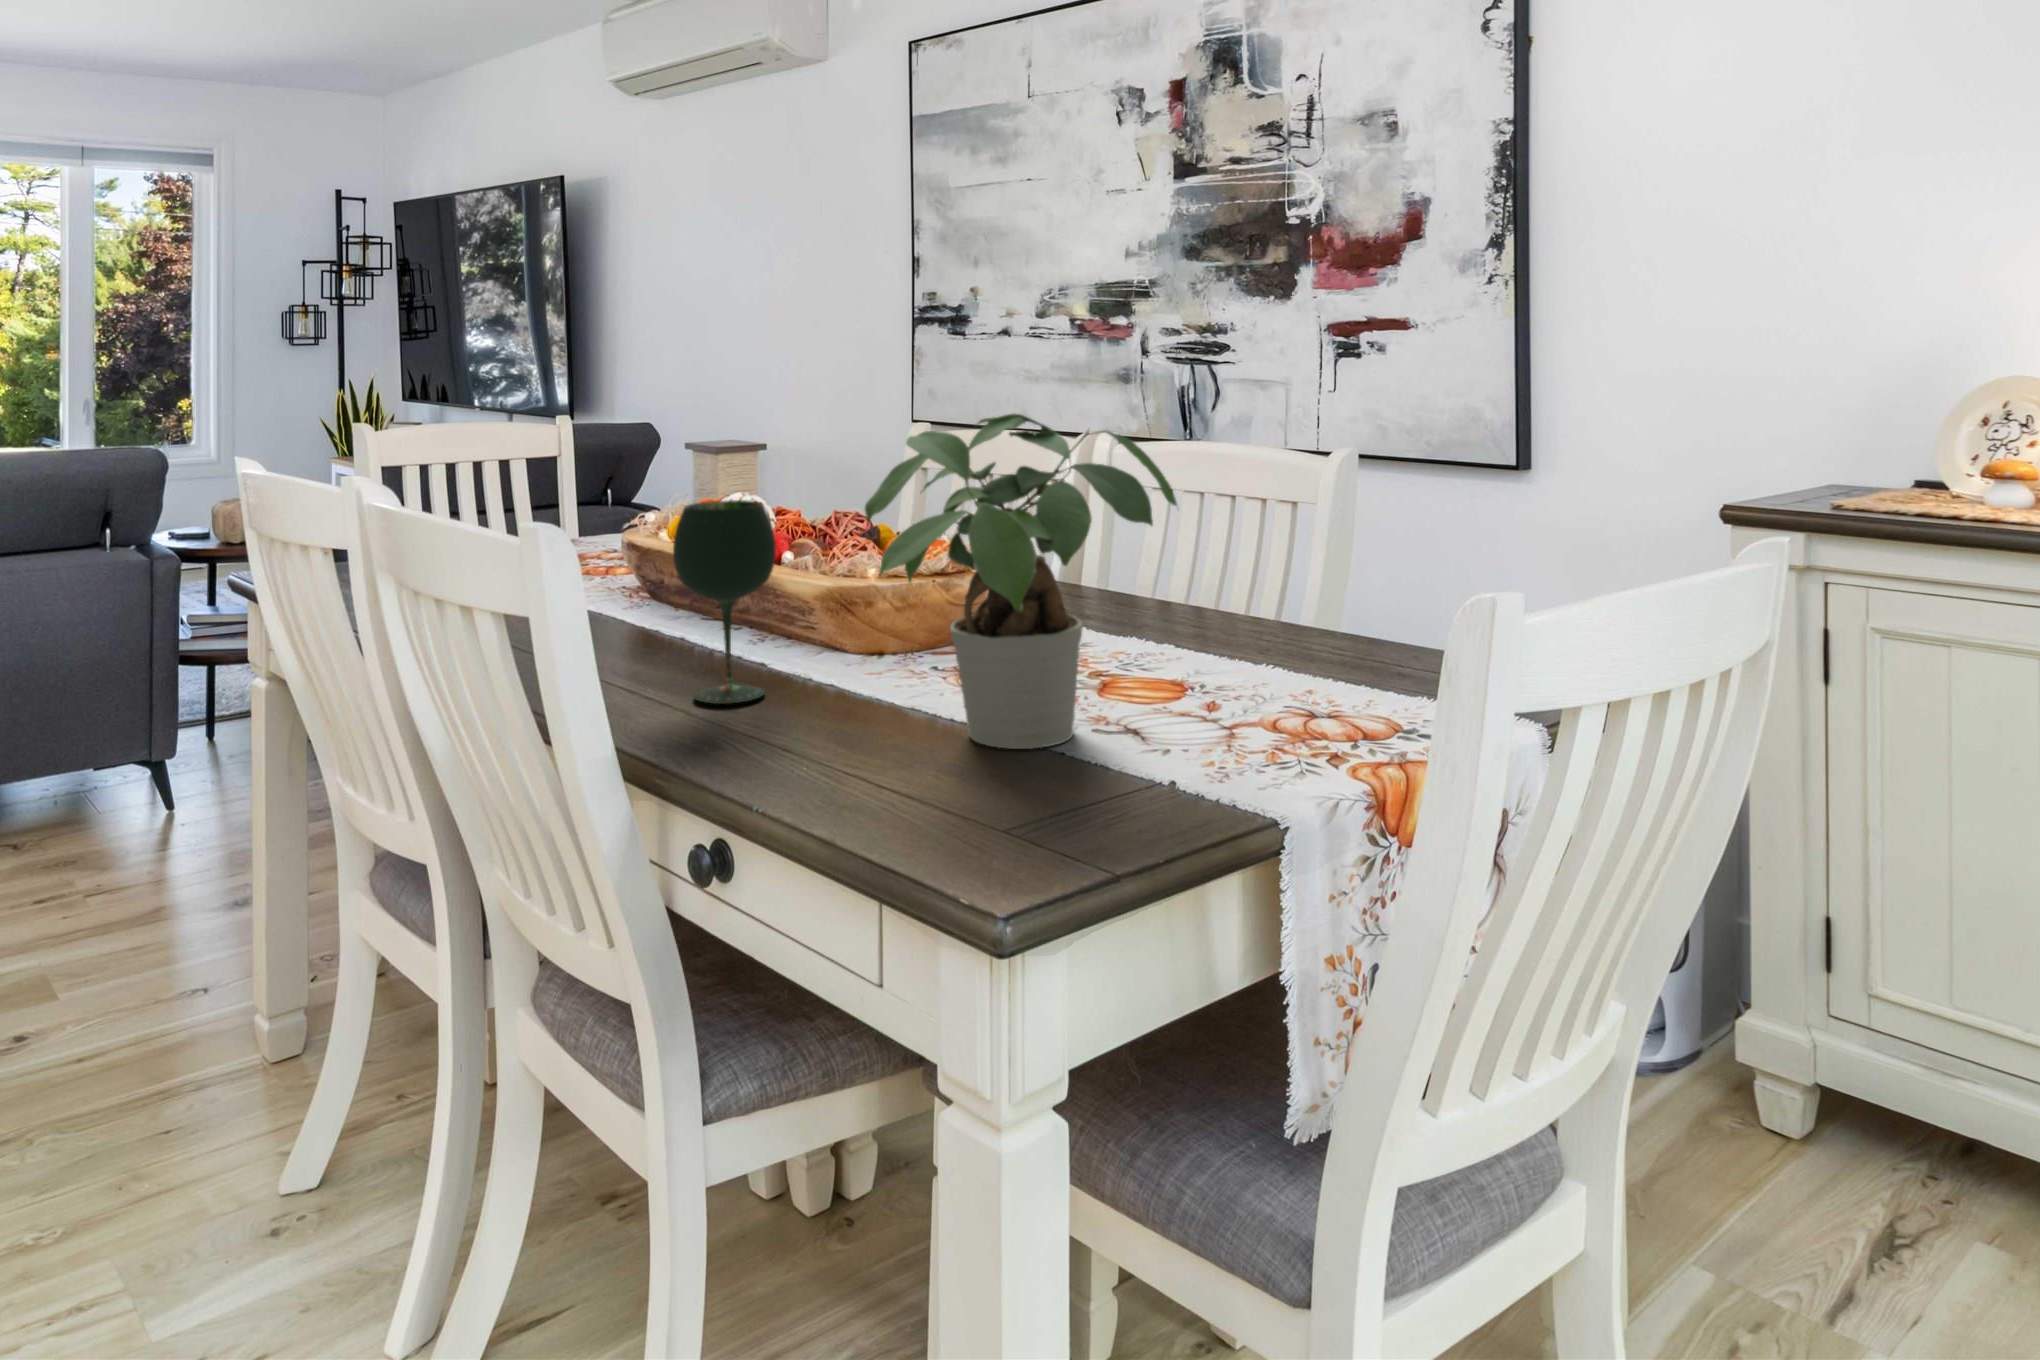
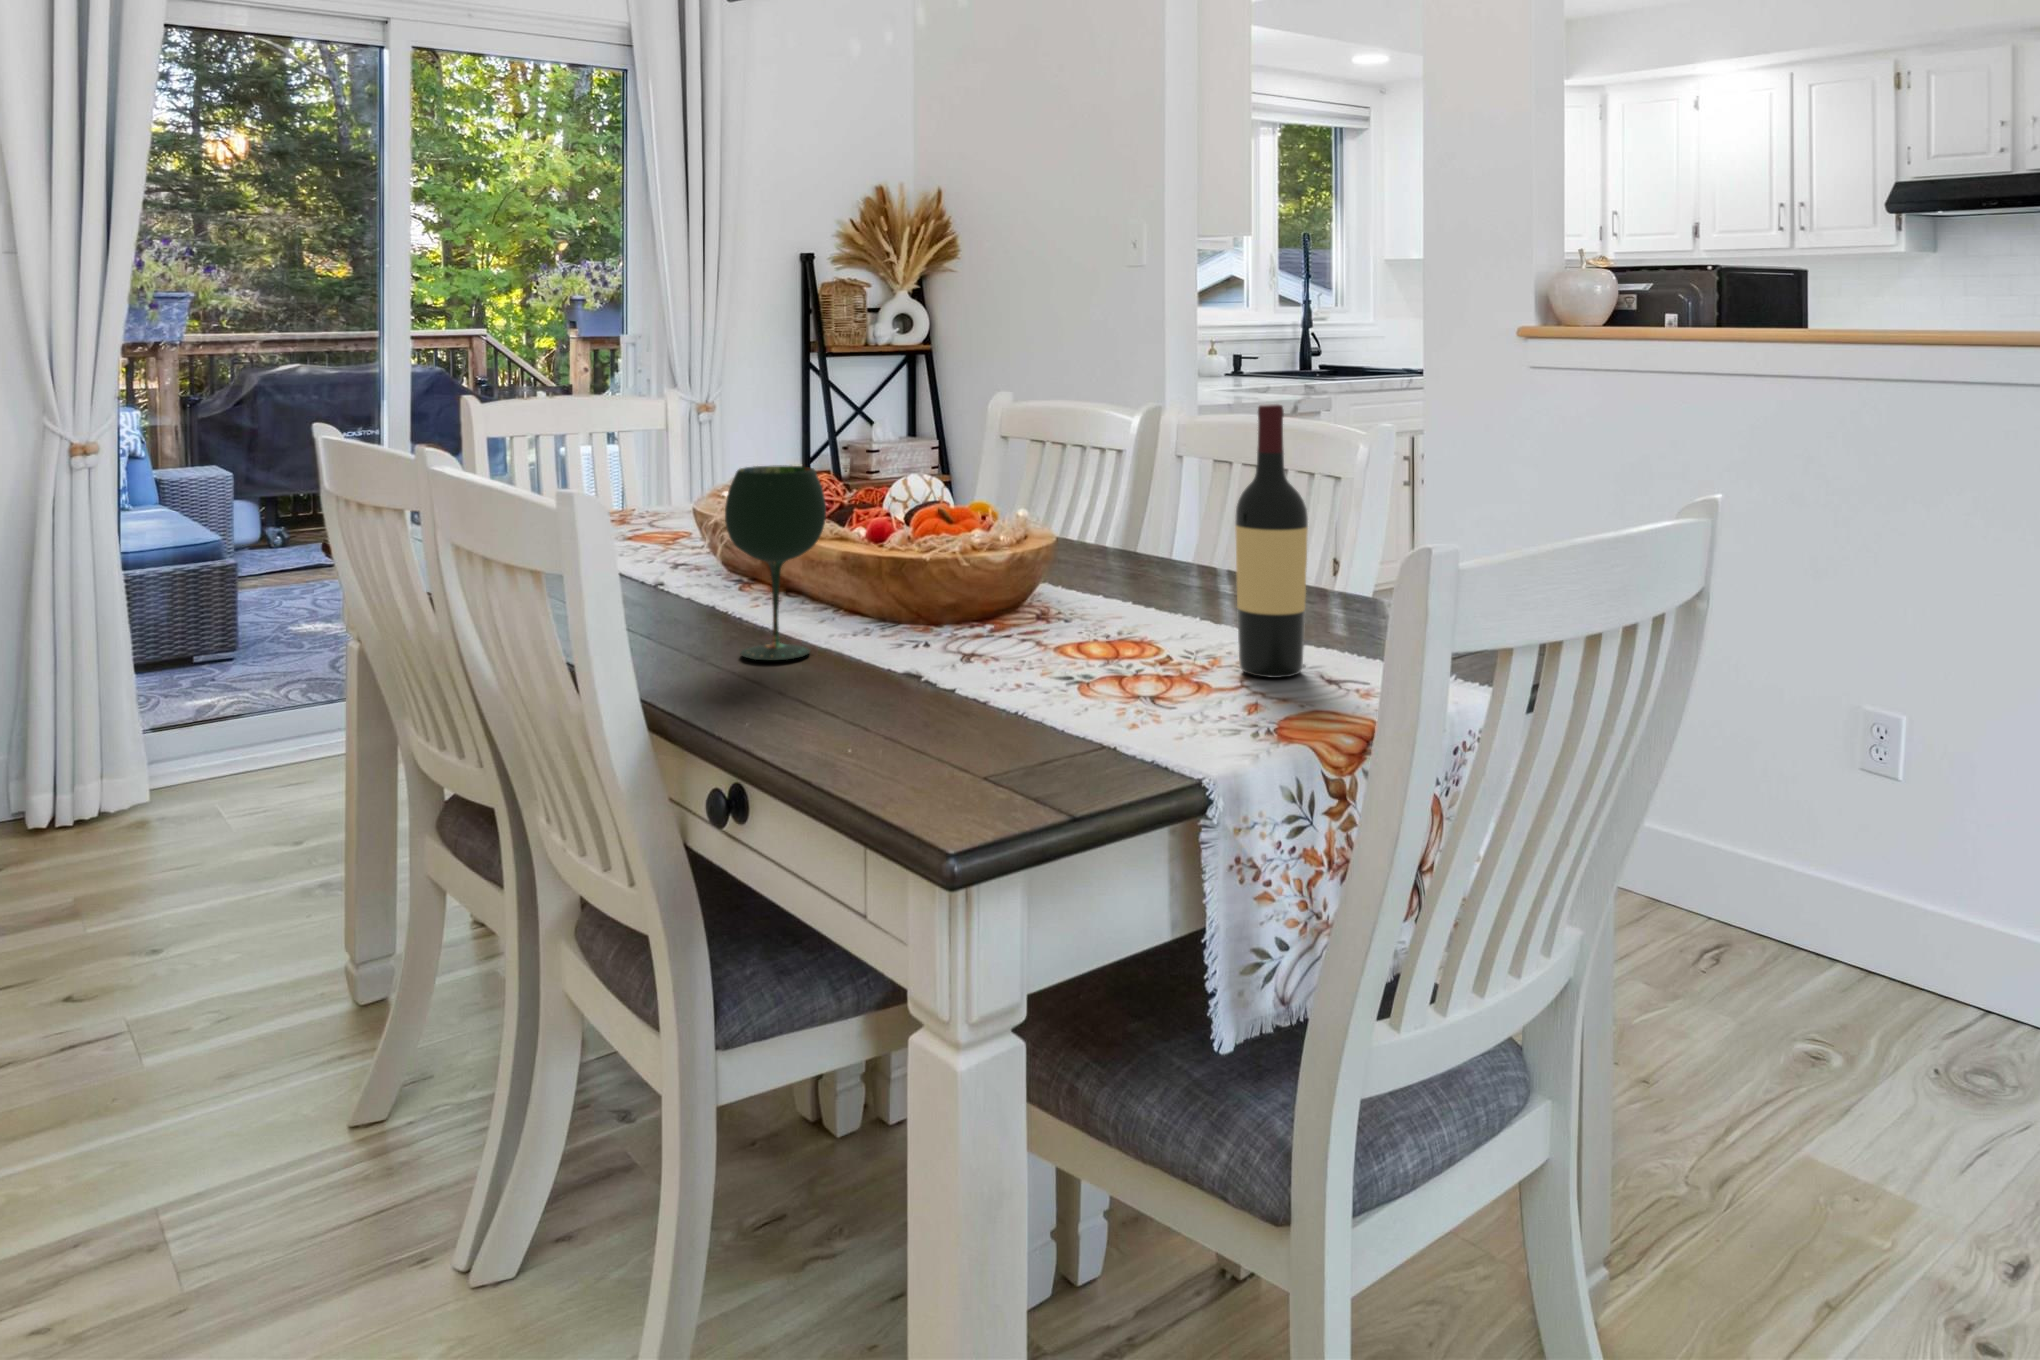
potted plant: present [865,414,1177,749] -> none [890,391,1204,713]
wine bottle: none [1205,418,1281,698] -> present [1235,404,1308,678]

